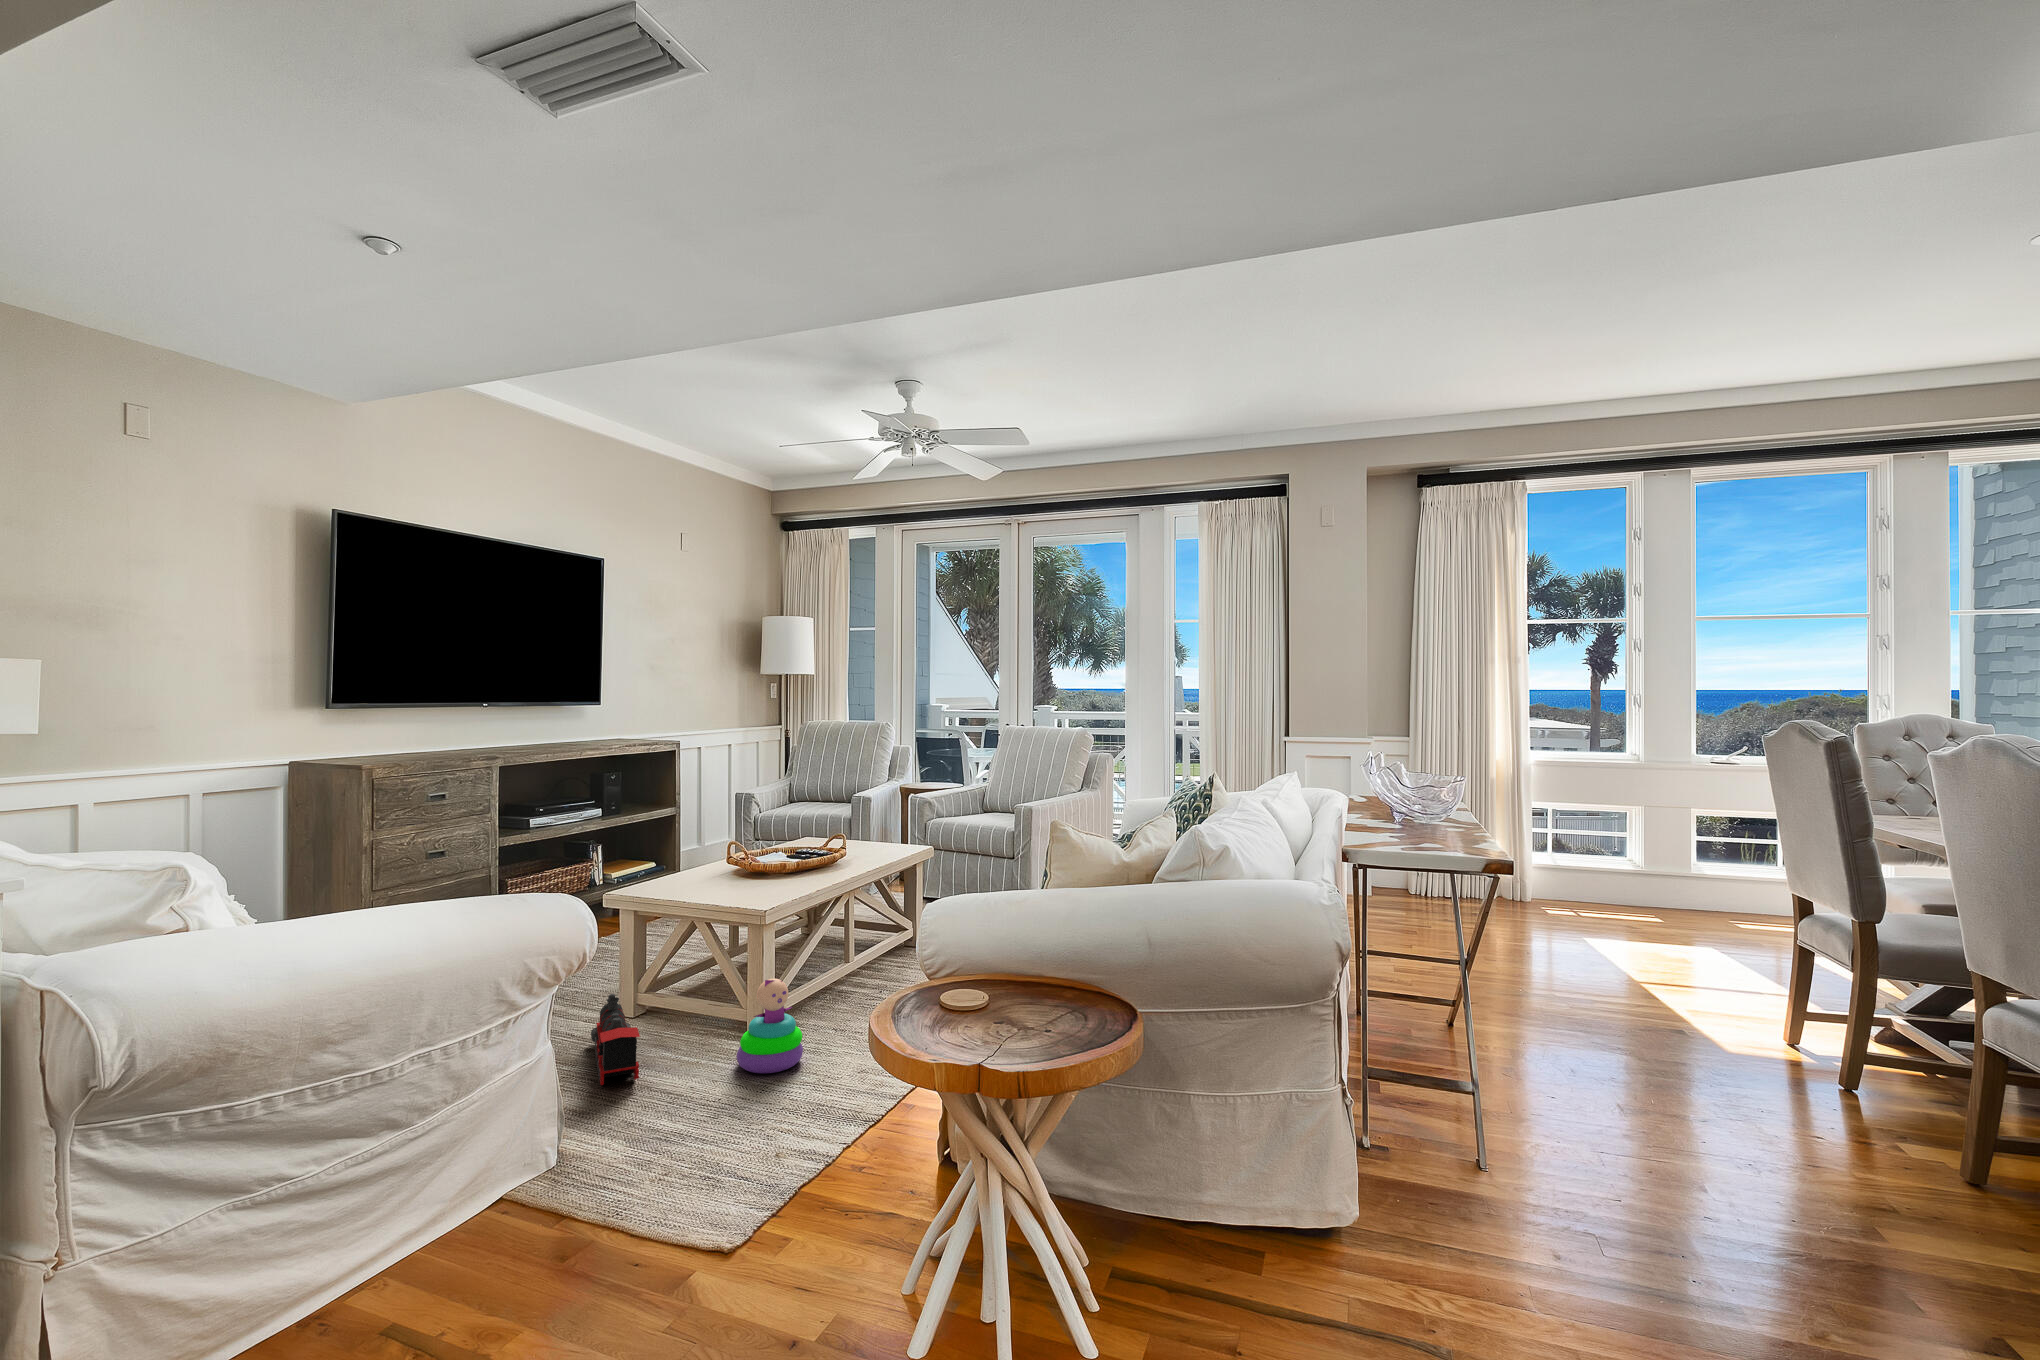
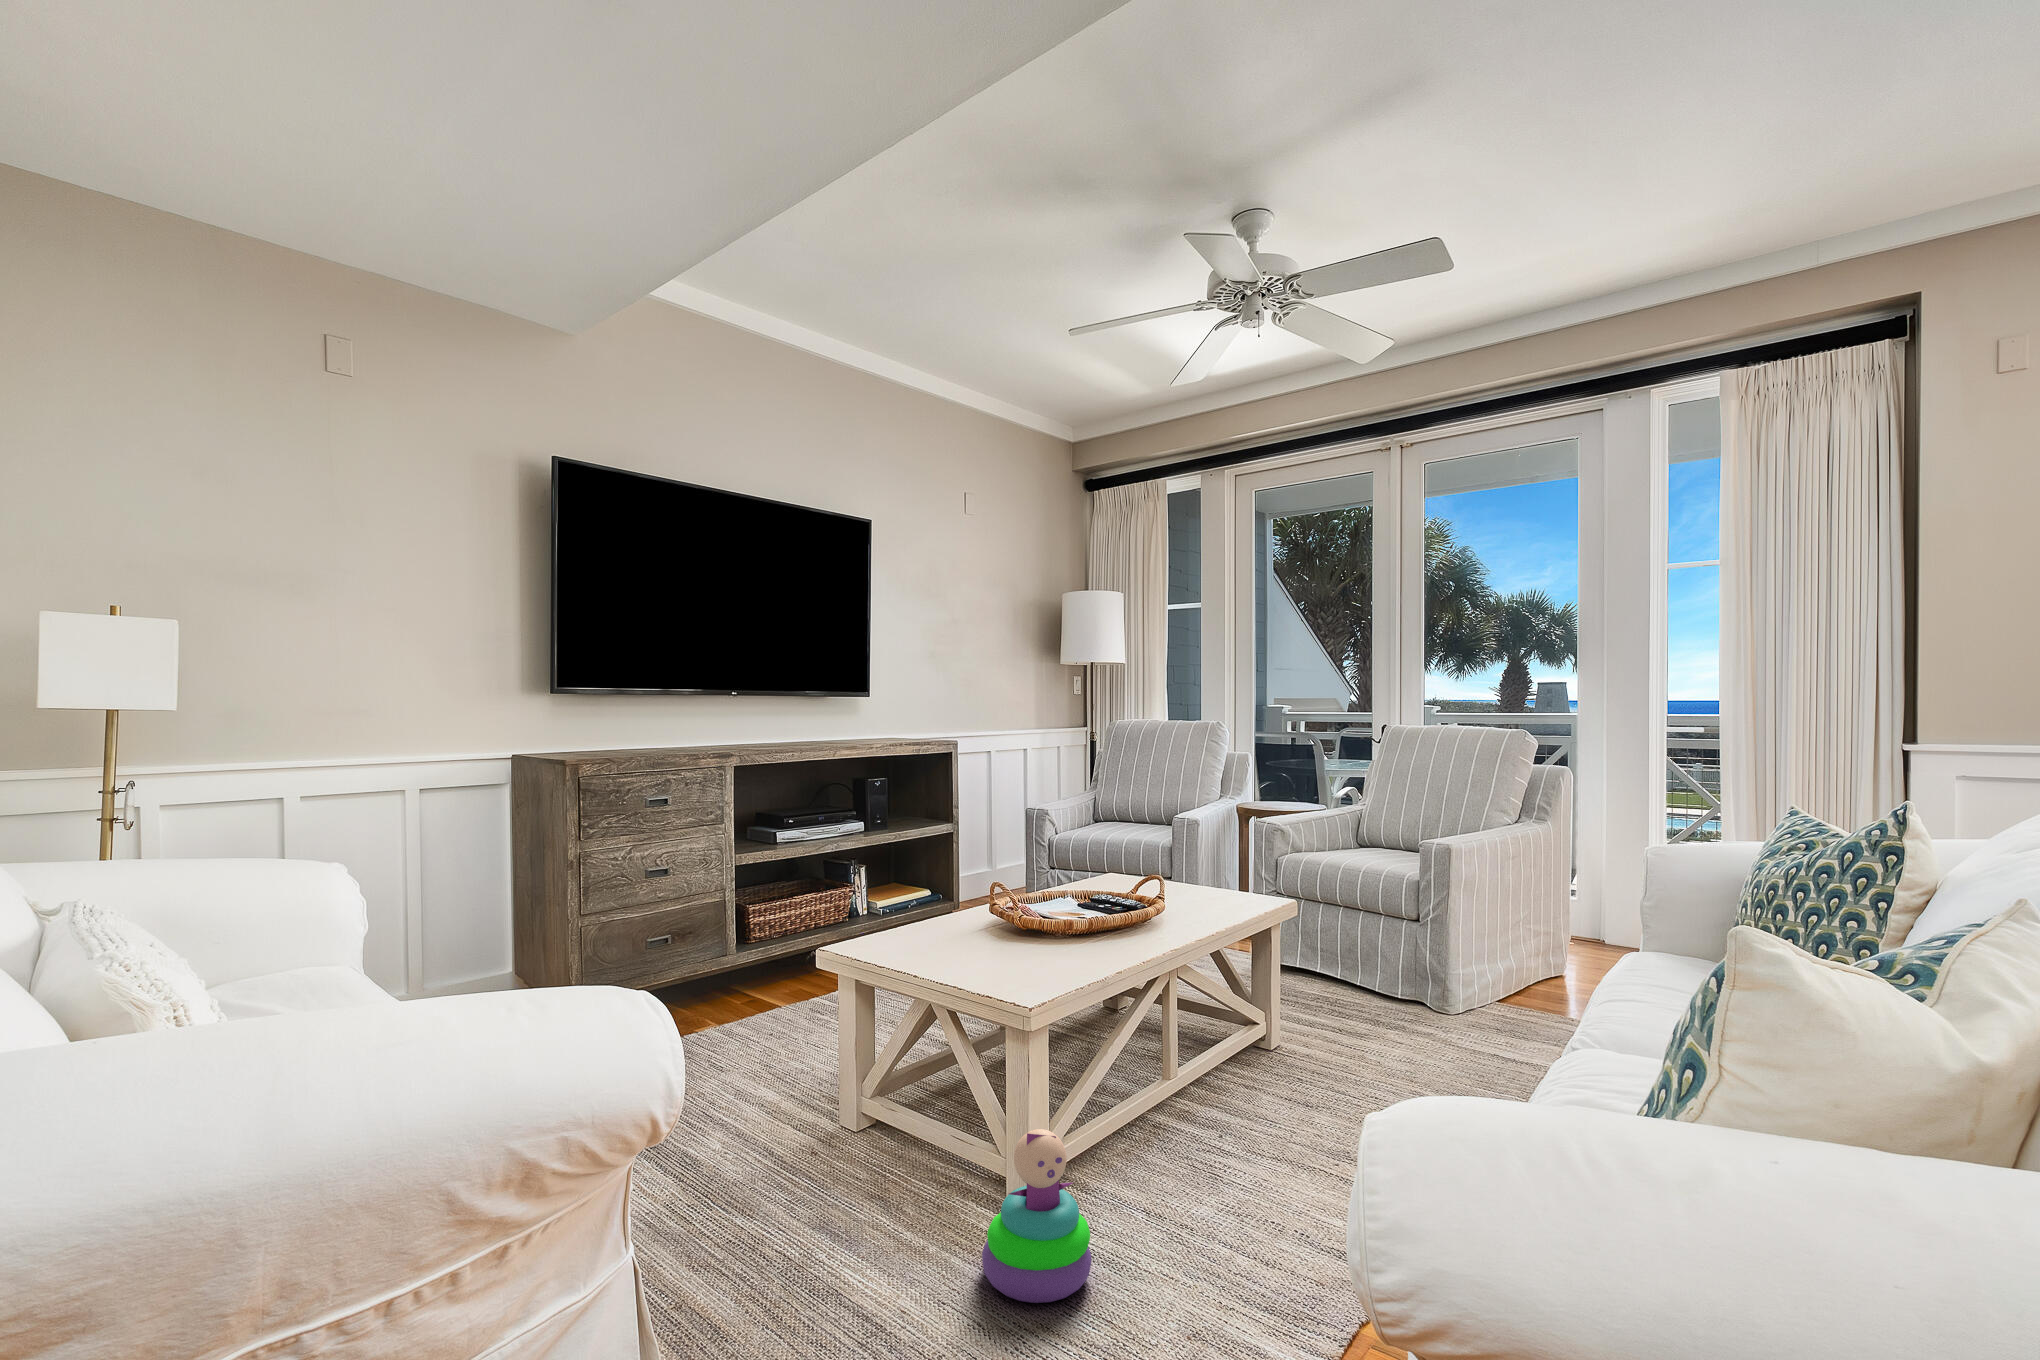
toy train: present [591,994,640,1085] -> none [765,1107,841,1284]

